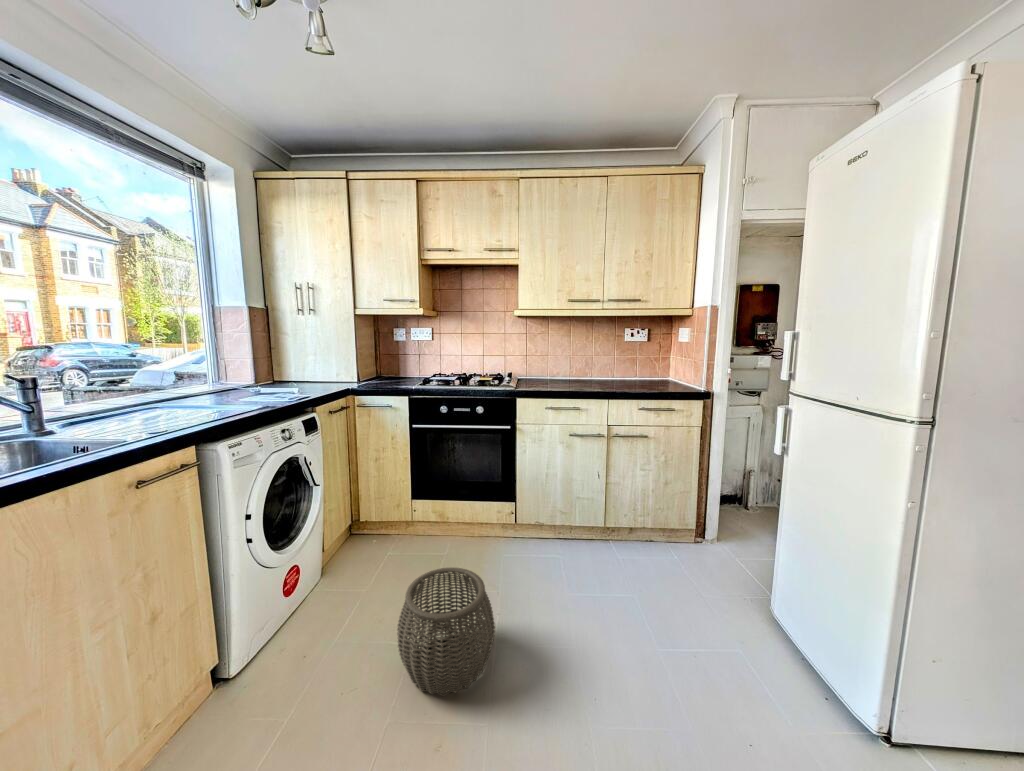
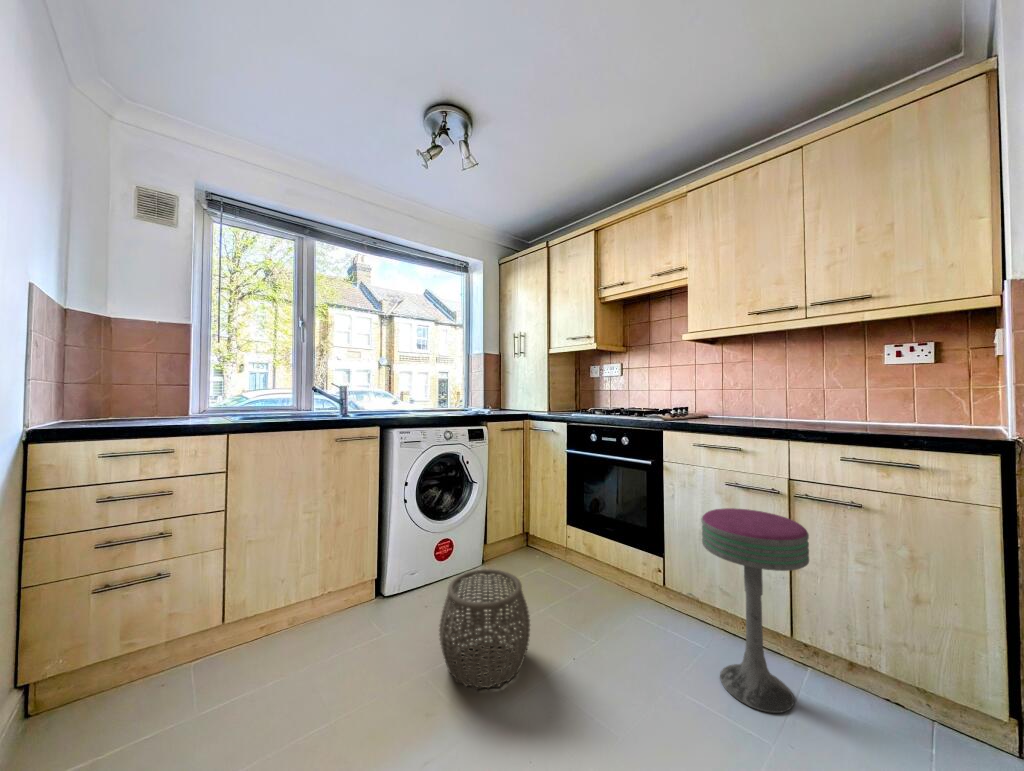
bar stool: none [578,451,643,579] -> present [702,508,809,713]

